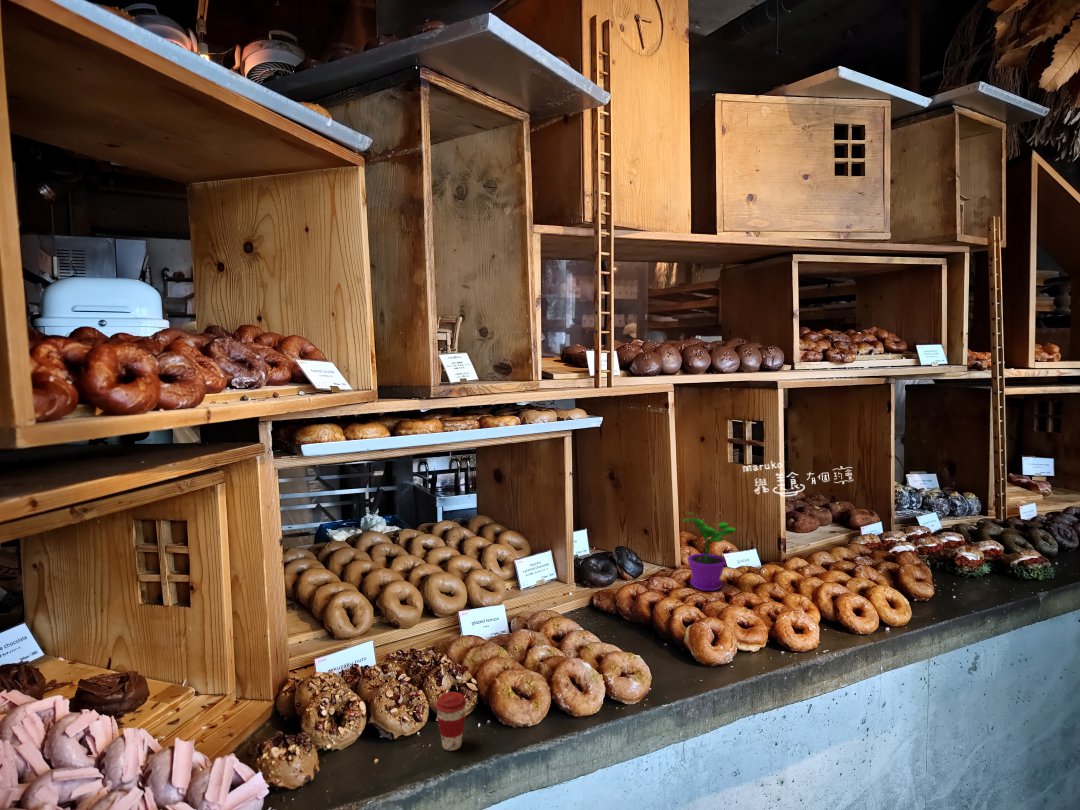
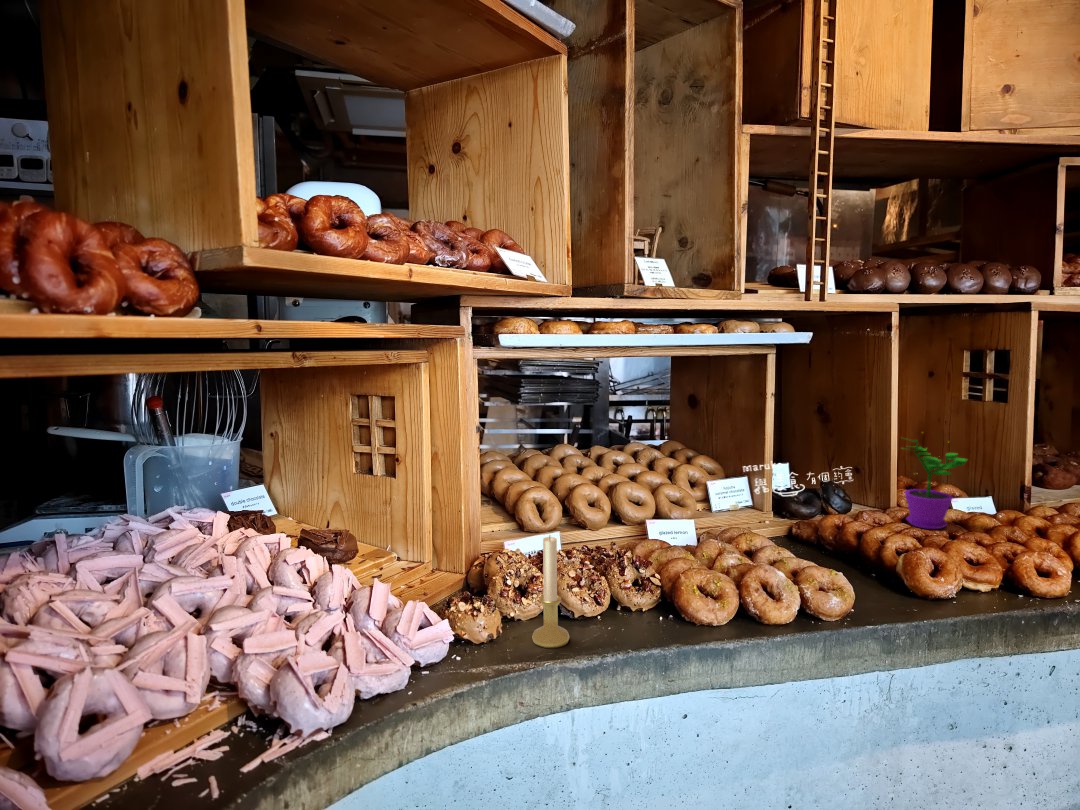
candle holder: none [351,665,390,782] -> present [532,536,569,648]
coffee cup: present [435,692,466,750] -> none [616,578,648,635]

